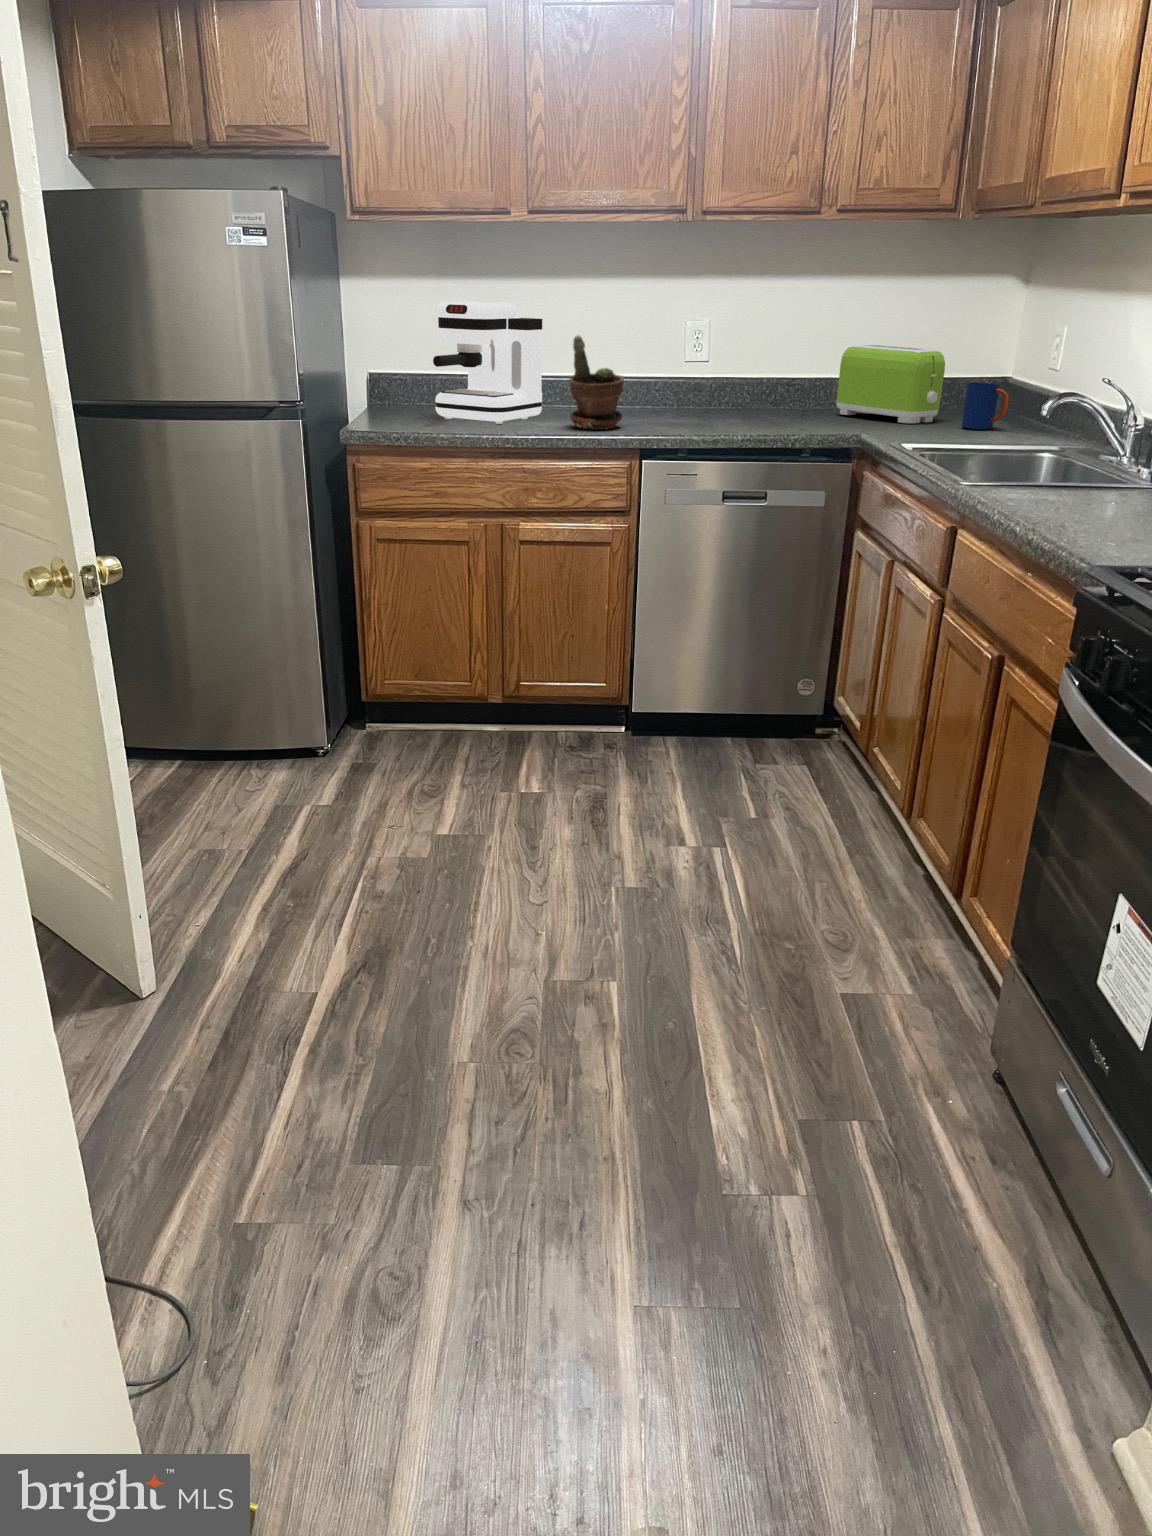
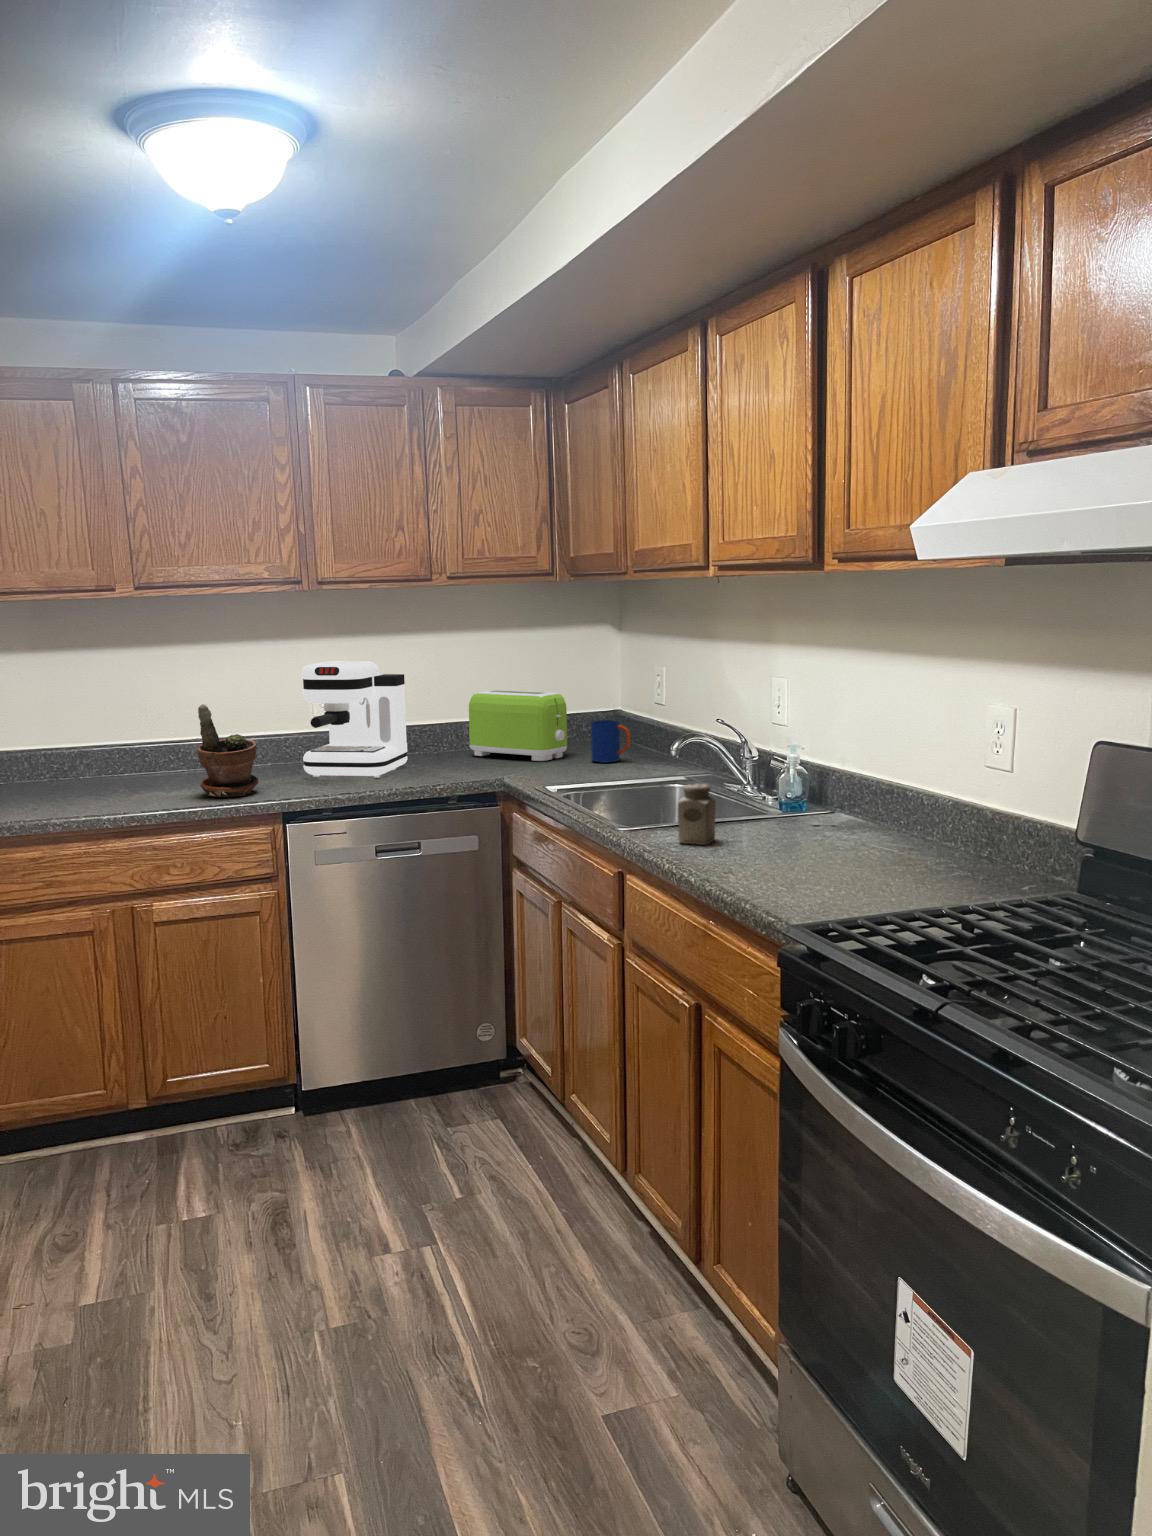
coffee maker: present [433,302,542,424] -> present [302,661,407,778]
salt shaker: none [1019,437,1068,503] -> present [678,784,716,845]

